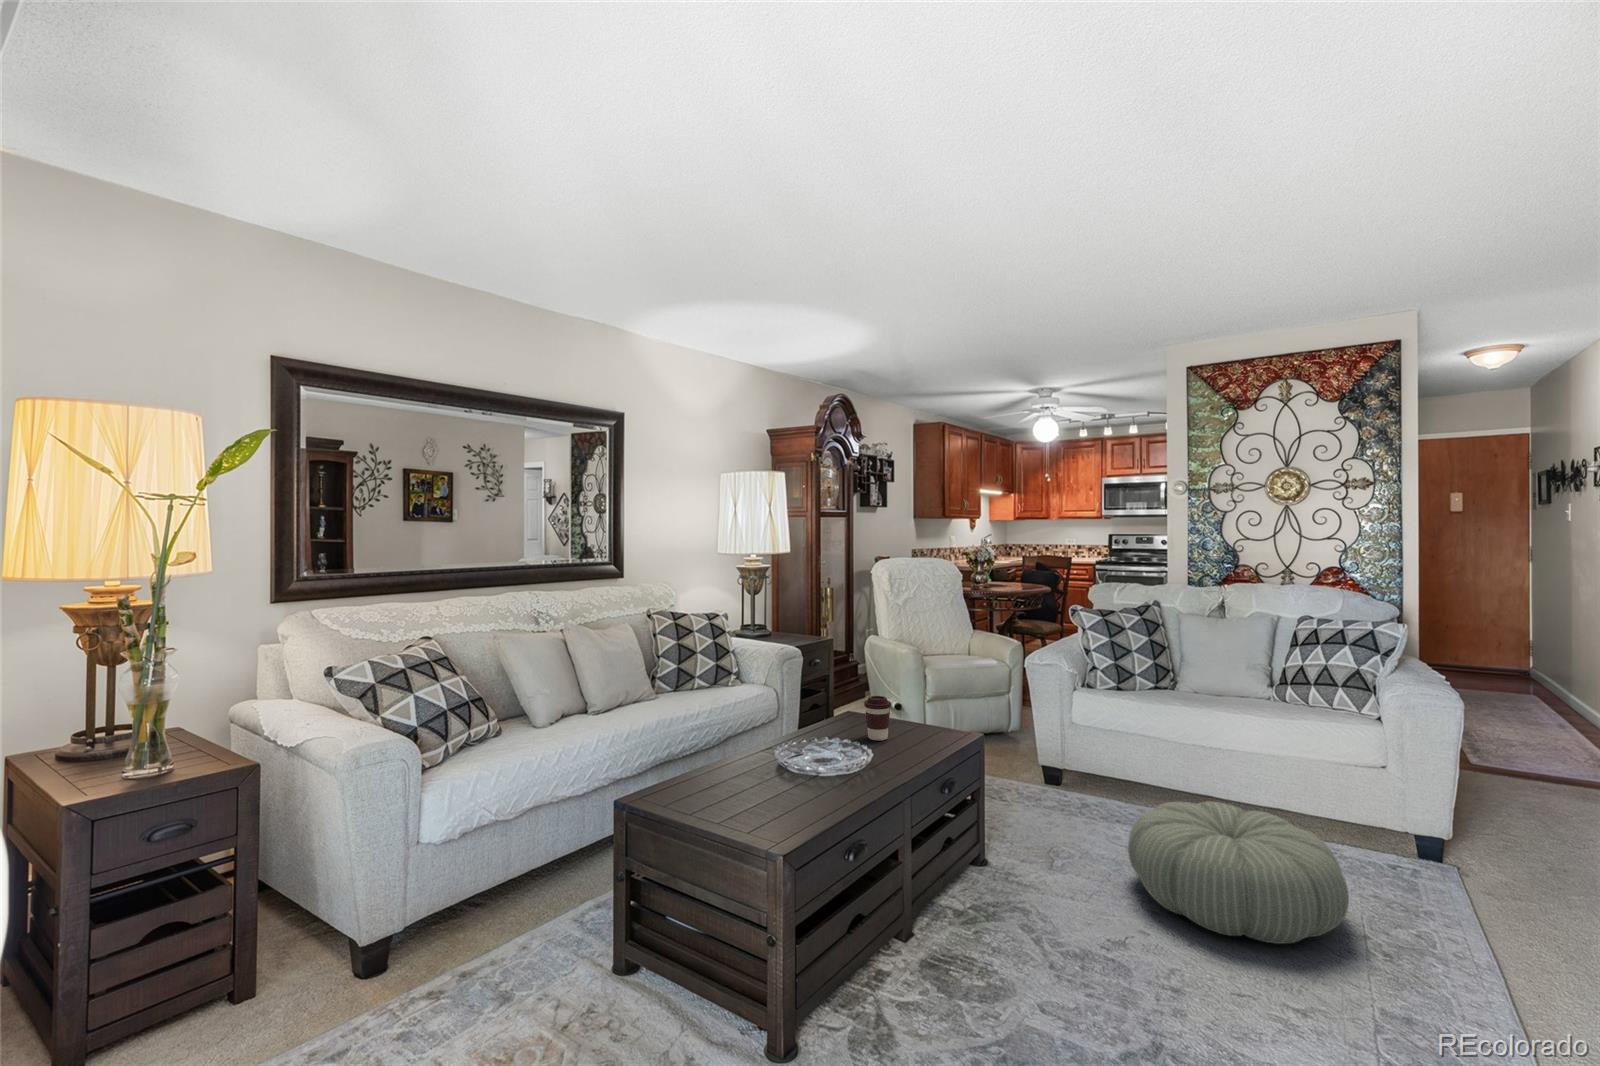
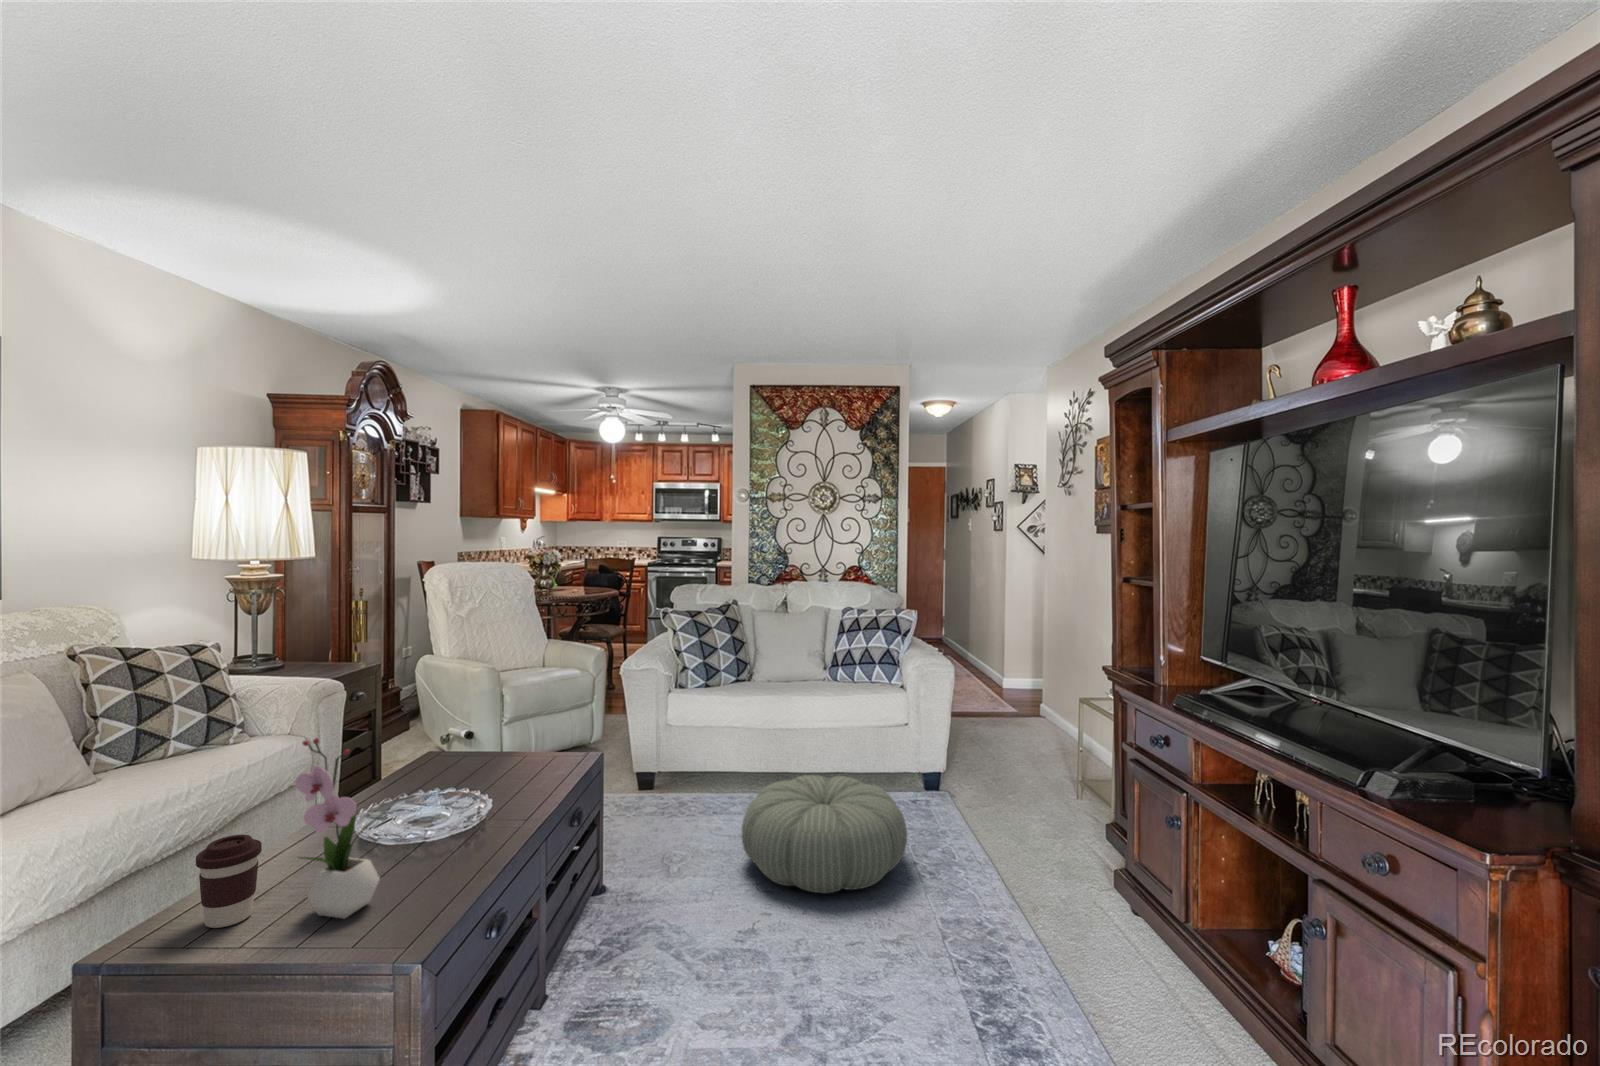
flower arrangement: none [727,682,786,815] -> present [295,738,384,918]
coffee cup: present [864,696,891,740] -> present [196,835,262,928]

